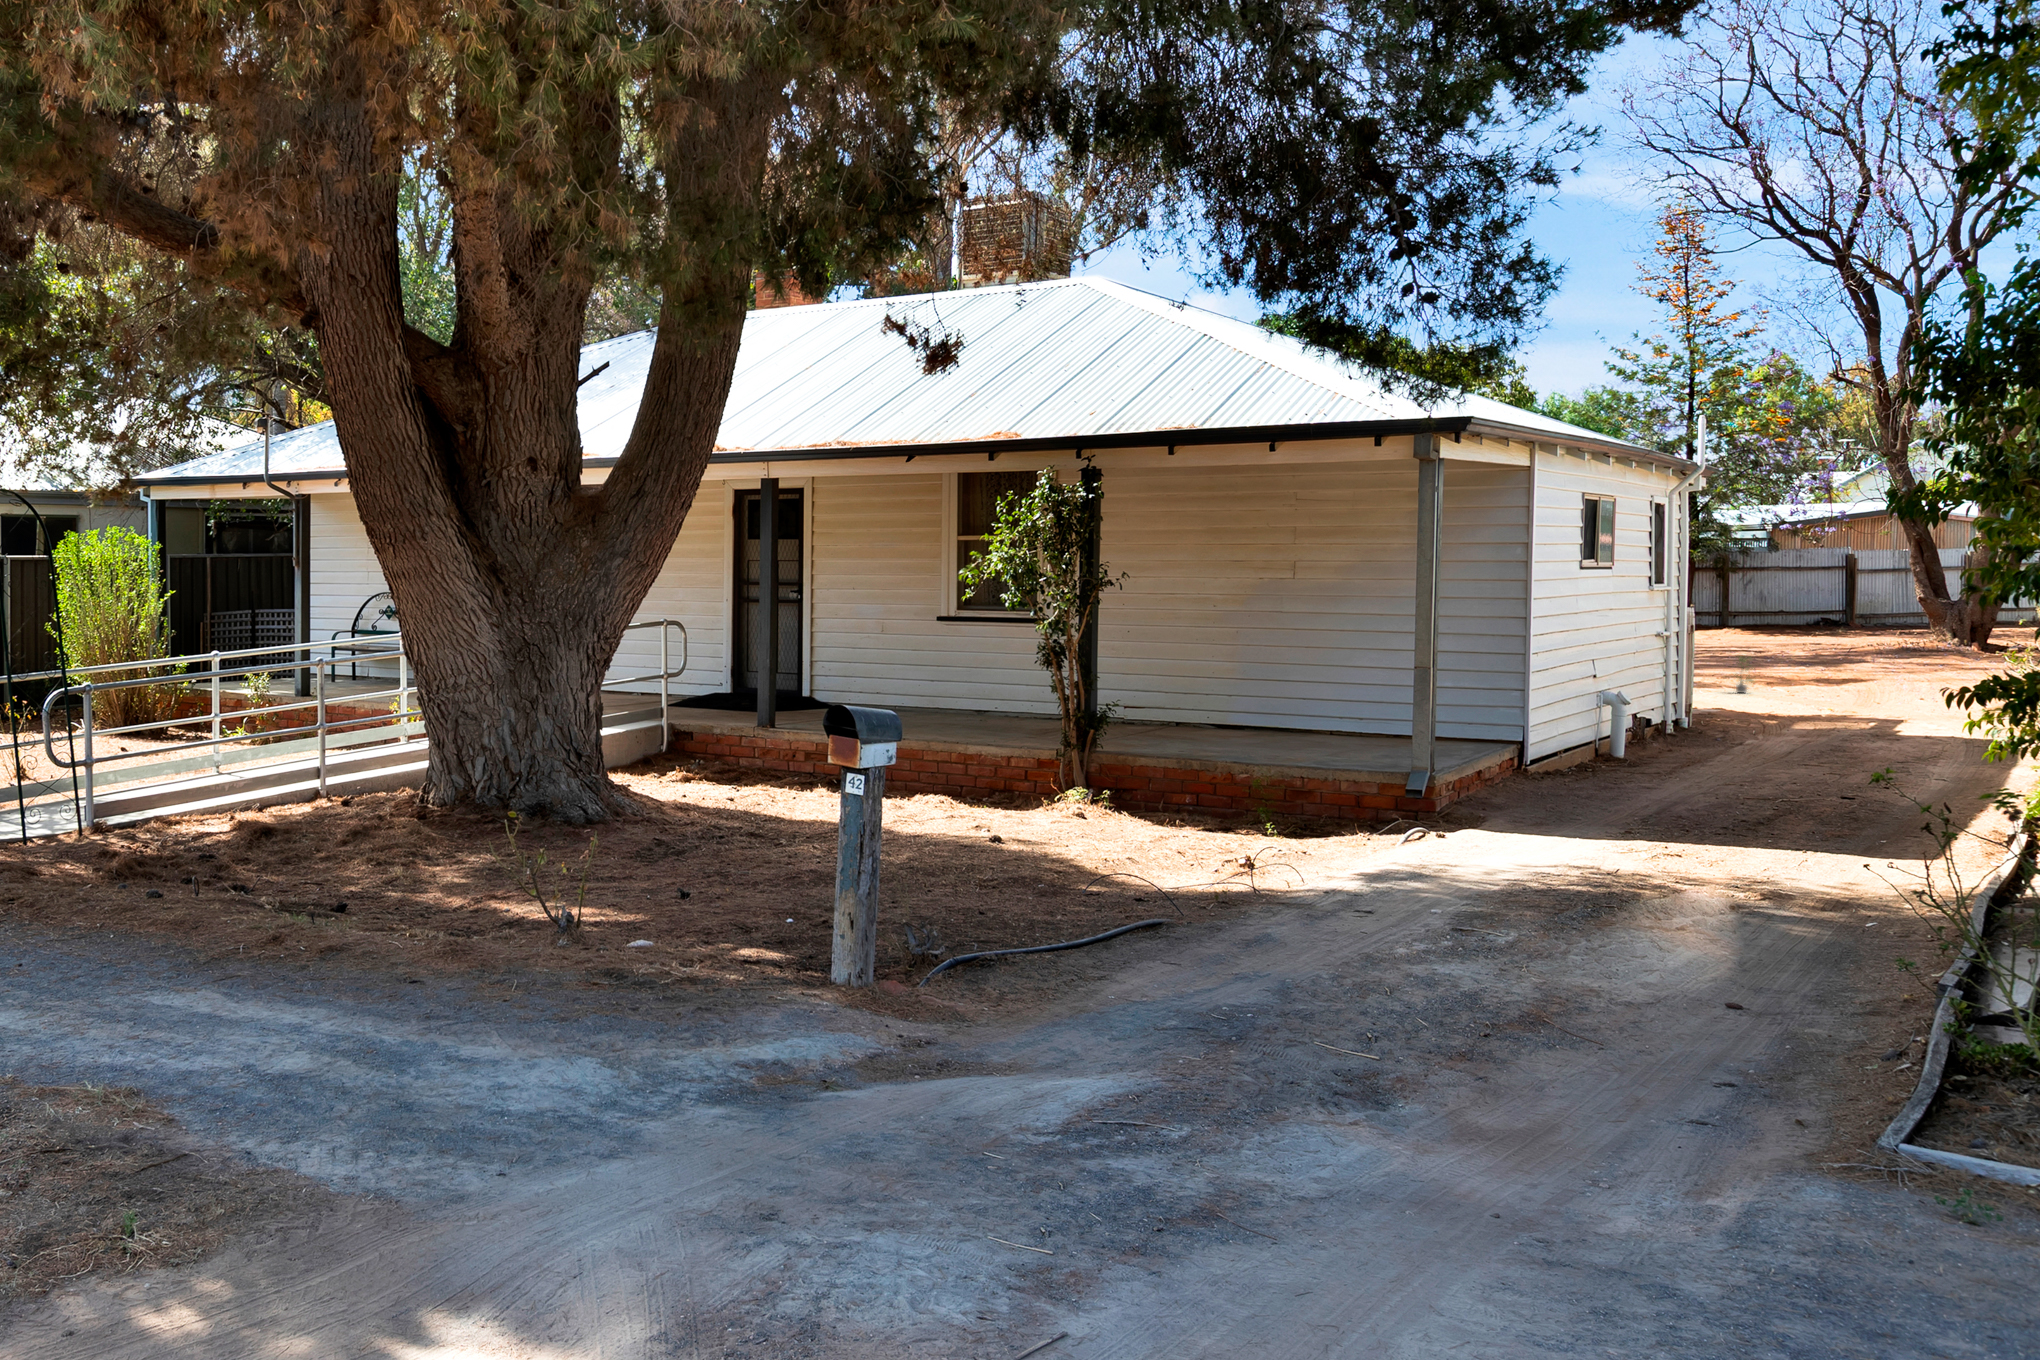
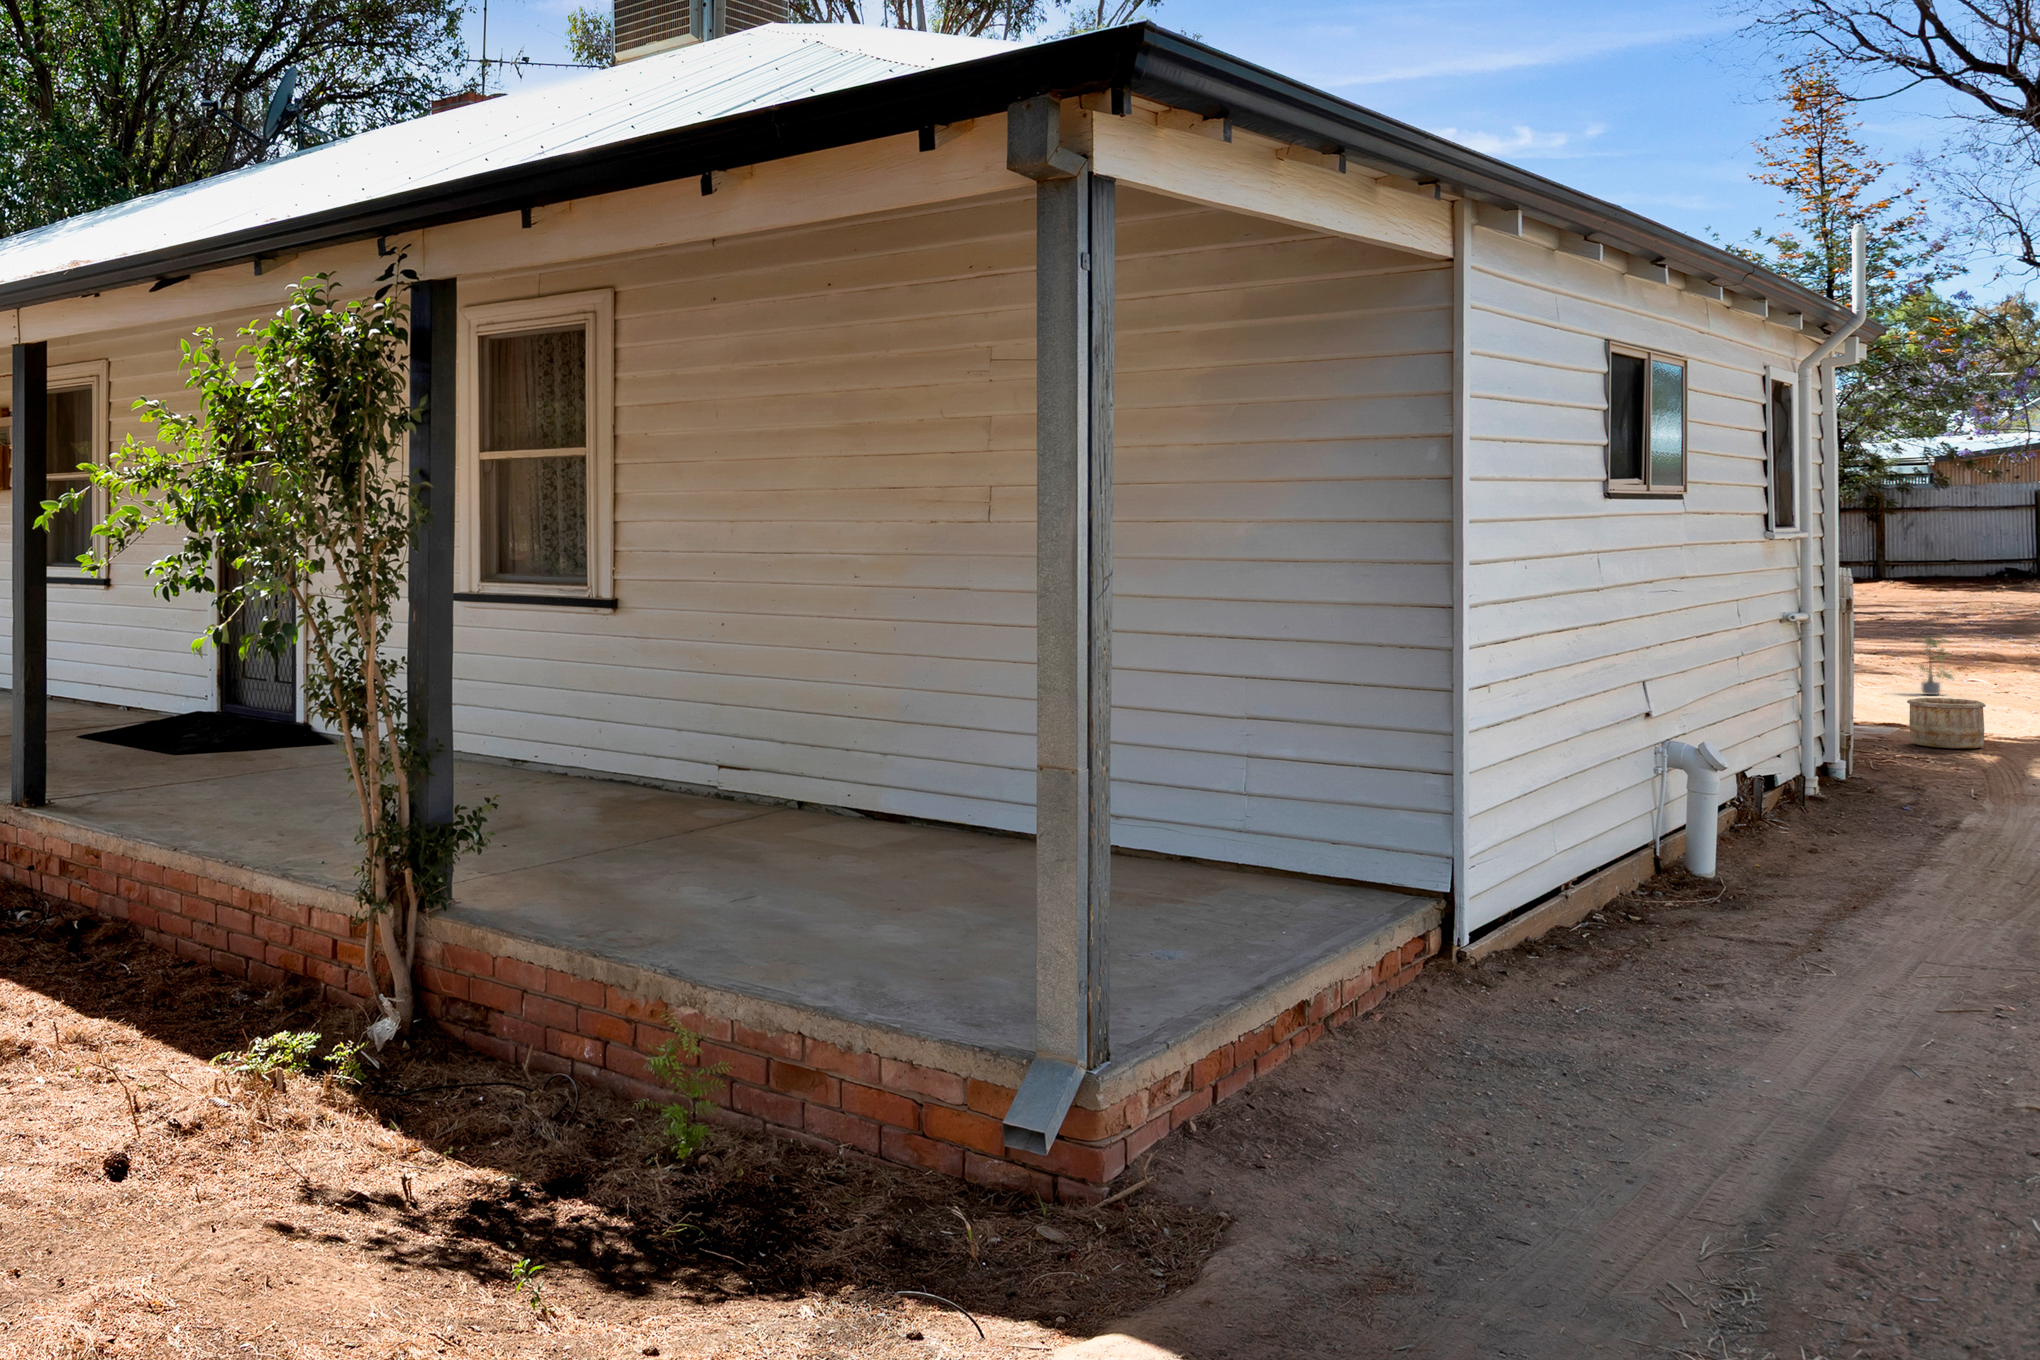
wooden bucket: none [1723,687,1763,716] -> present [1907,698,1986,748]

